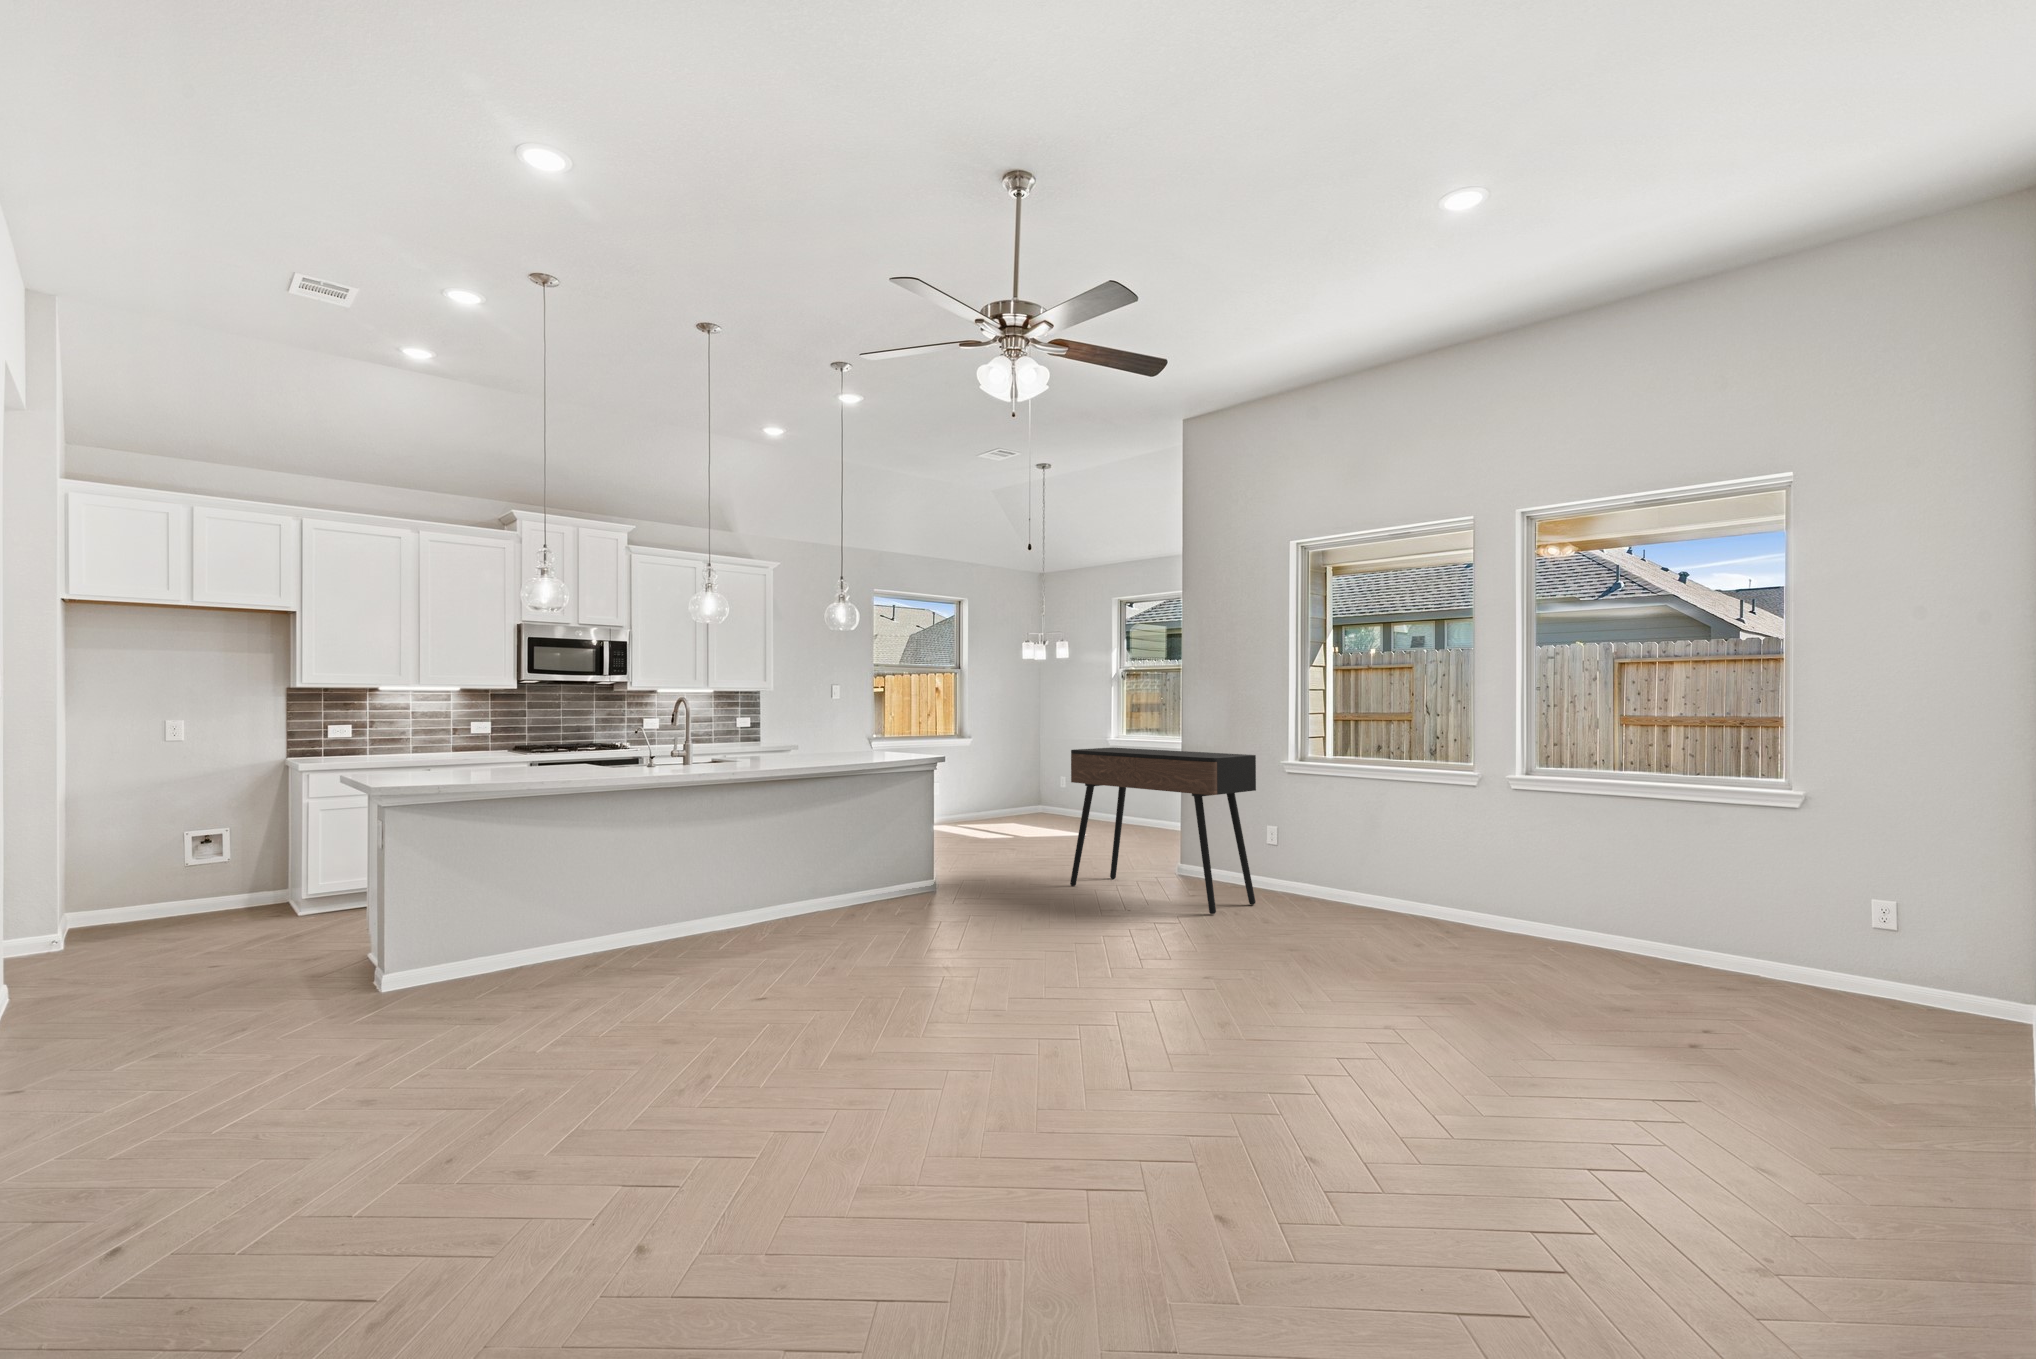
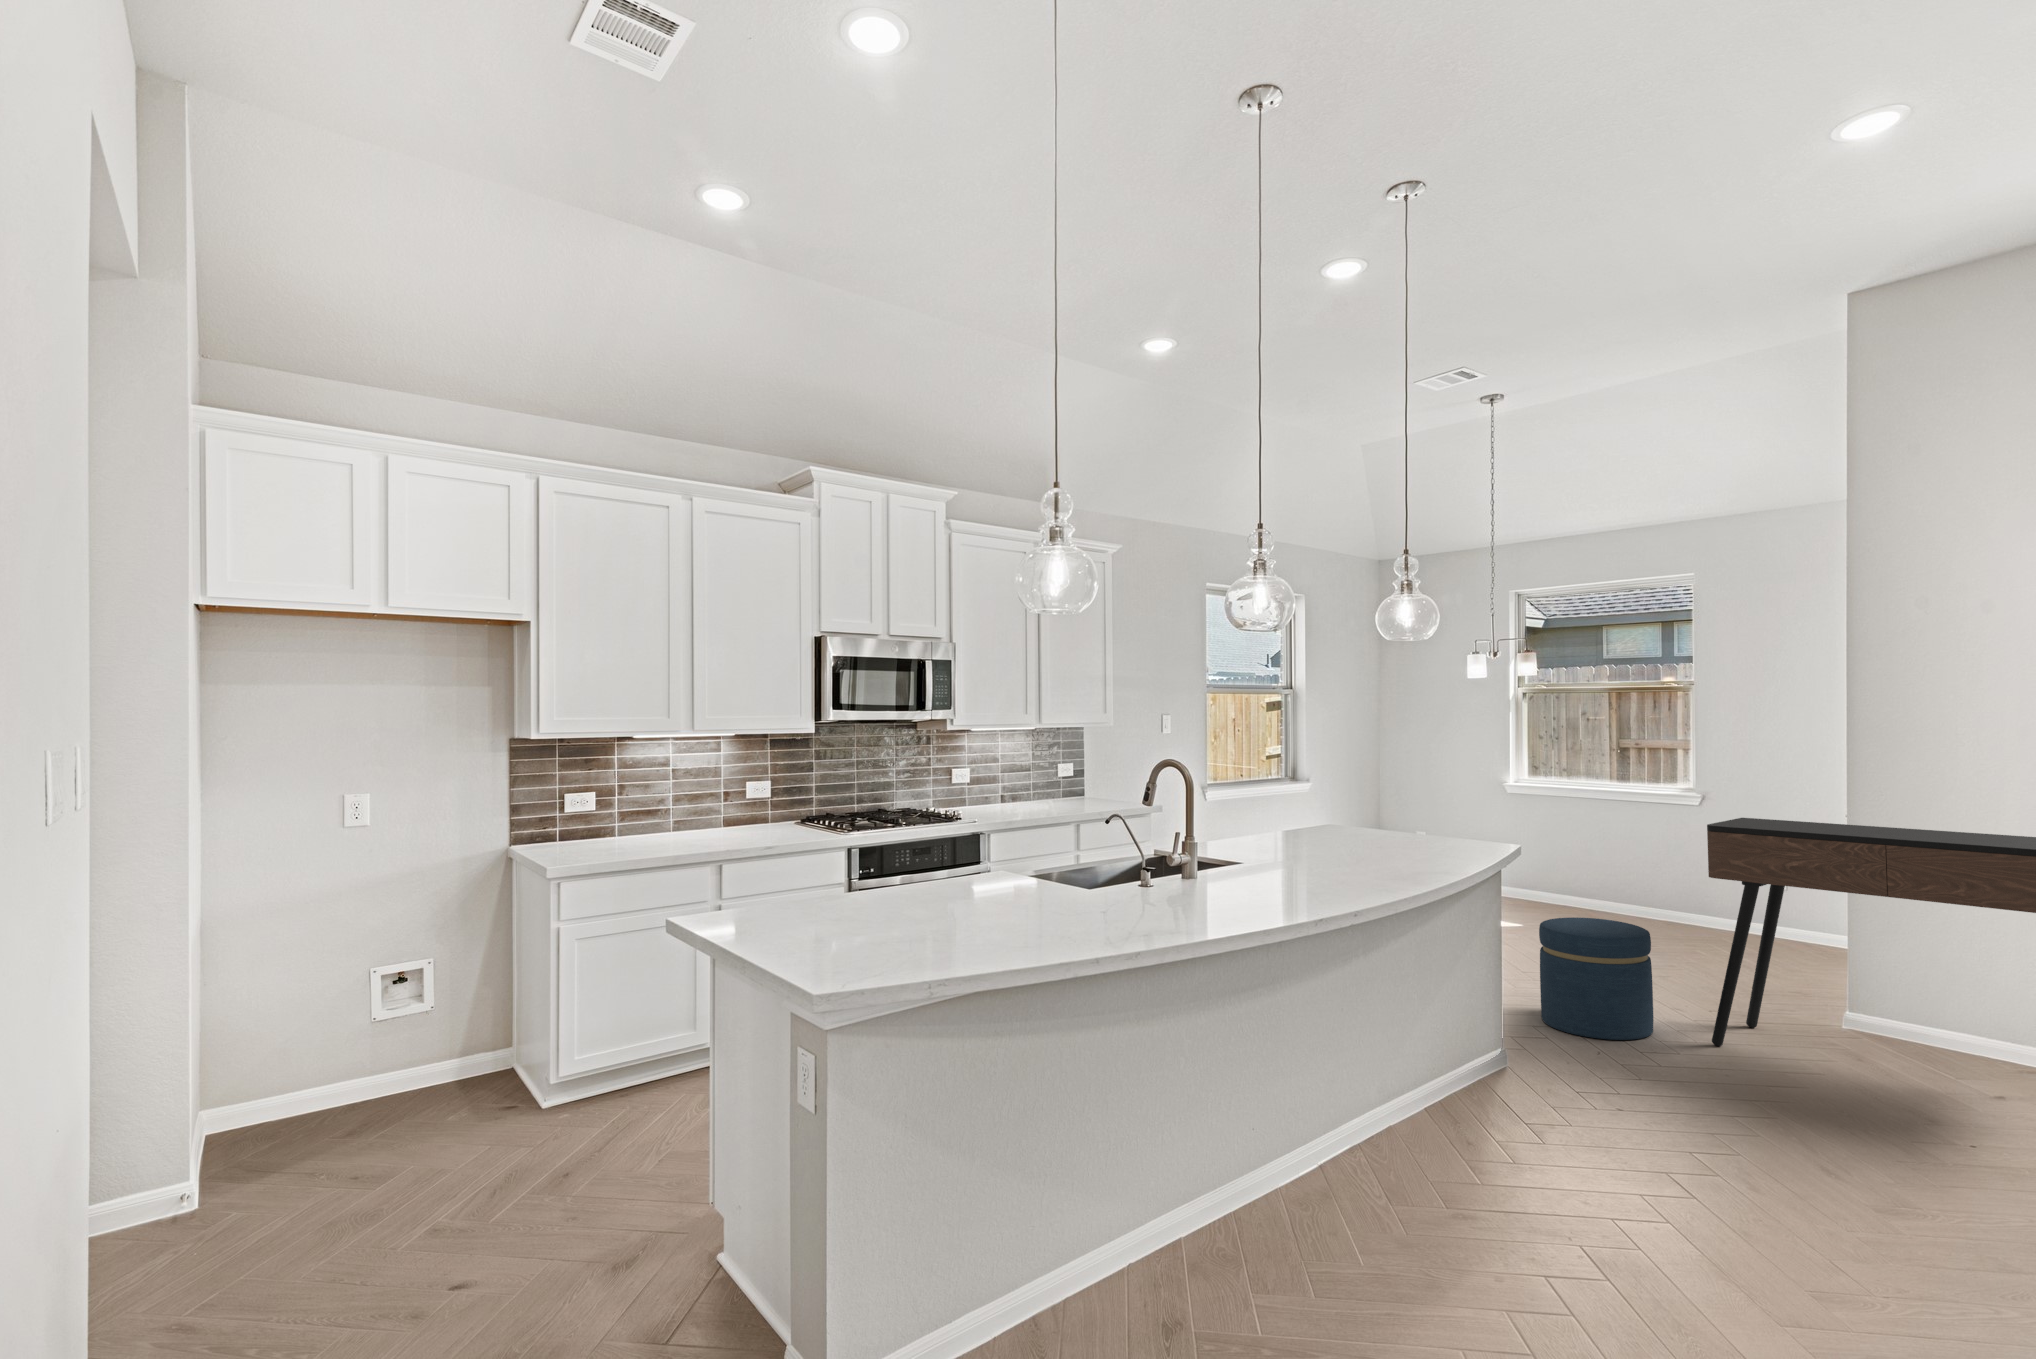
ottoman: none [988,813,1050,884] -> present [1539,917,1653,1040]

